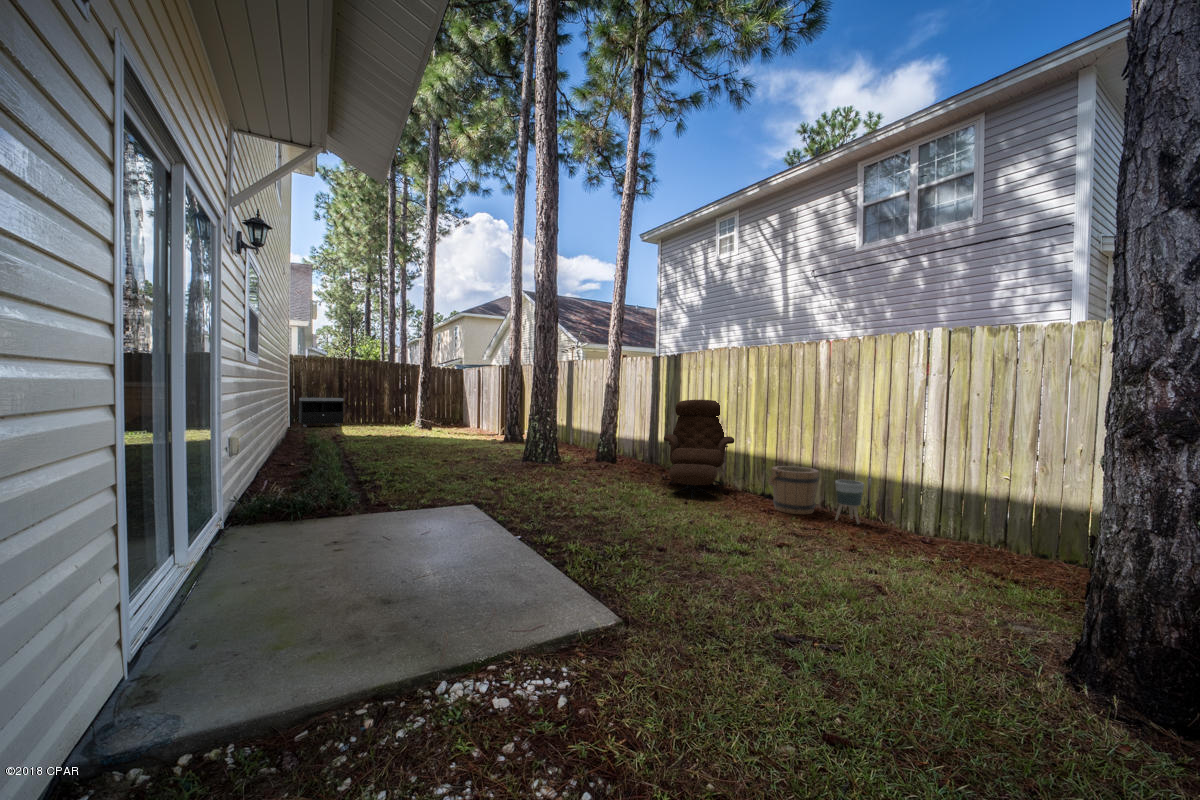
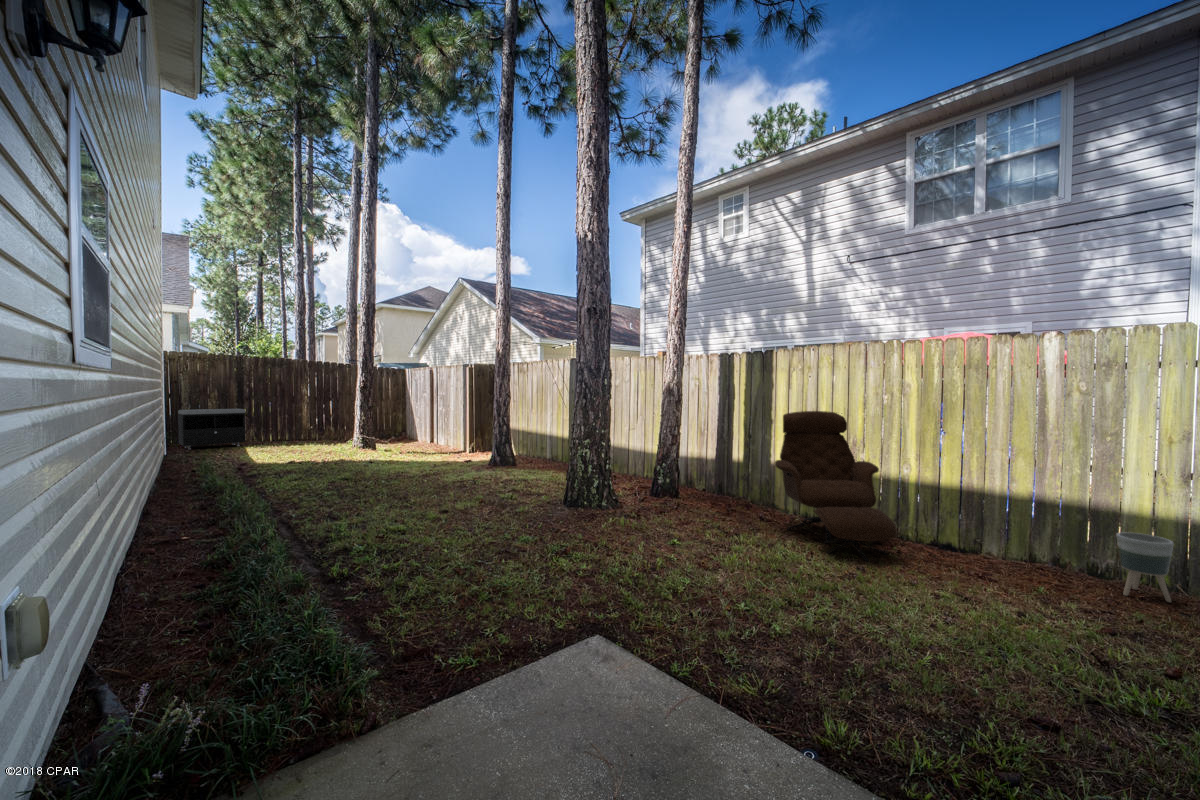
bucket: present [768,466,819,514] -> none [985,508,1076,585]

